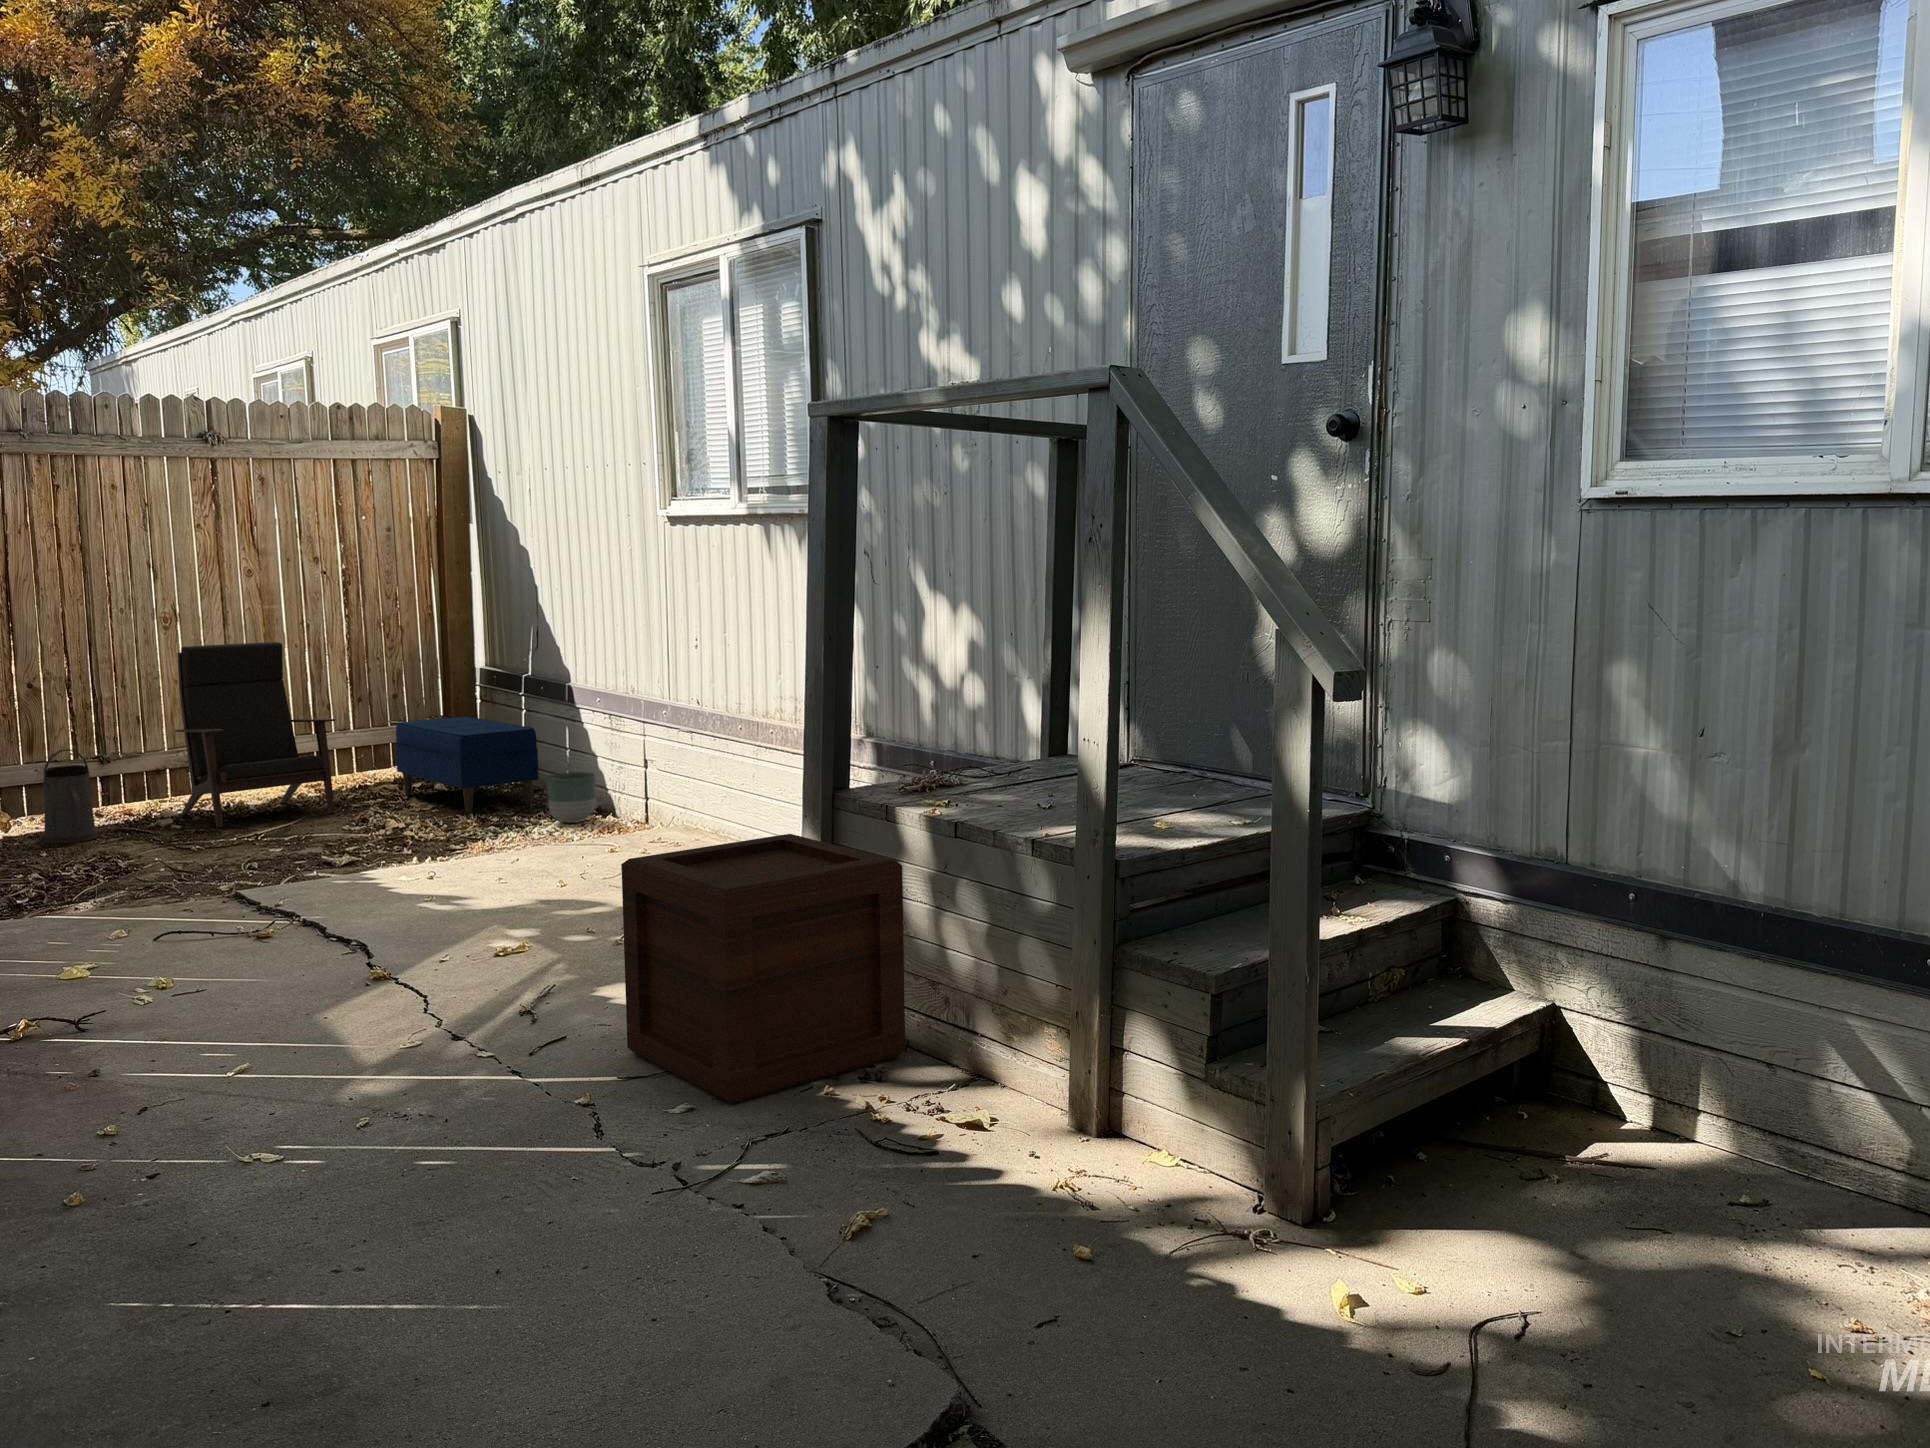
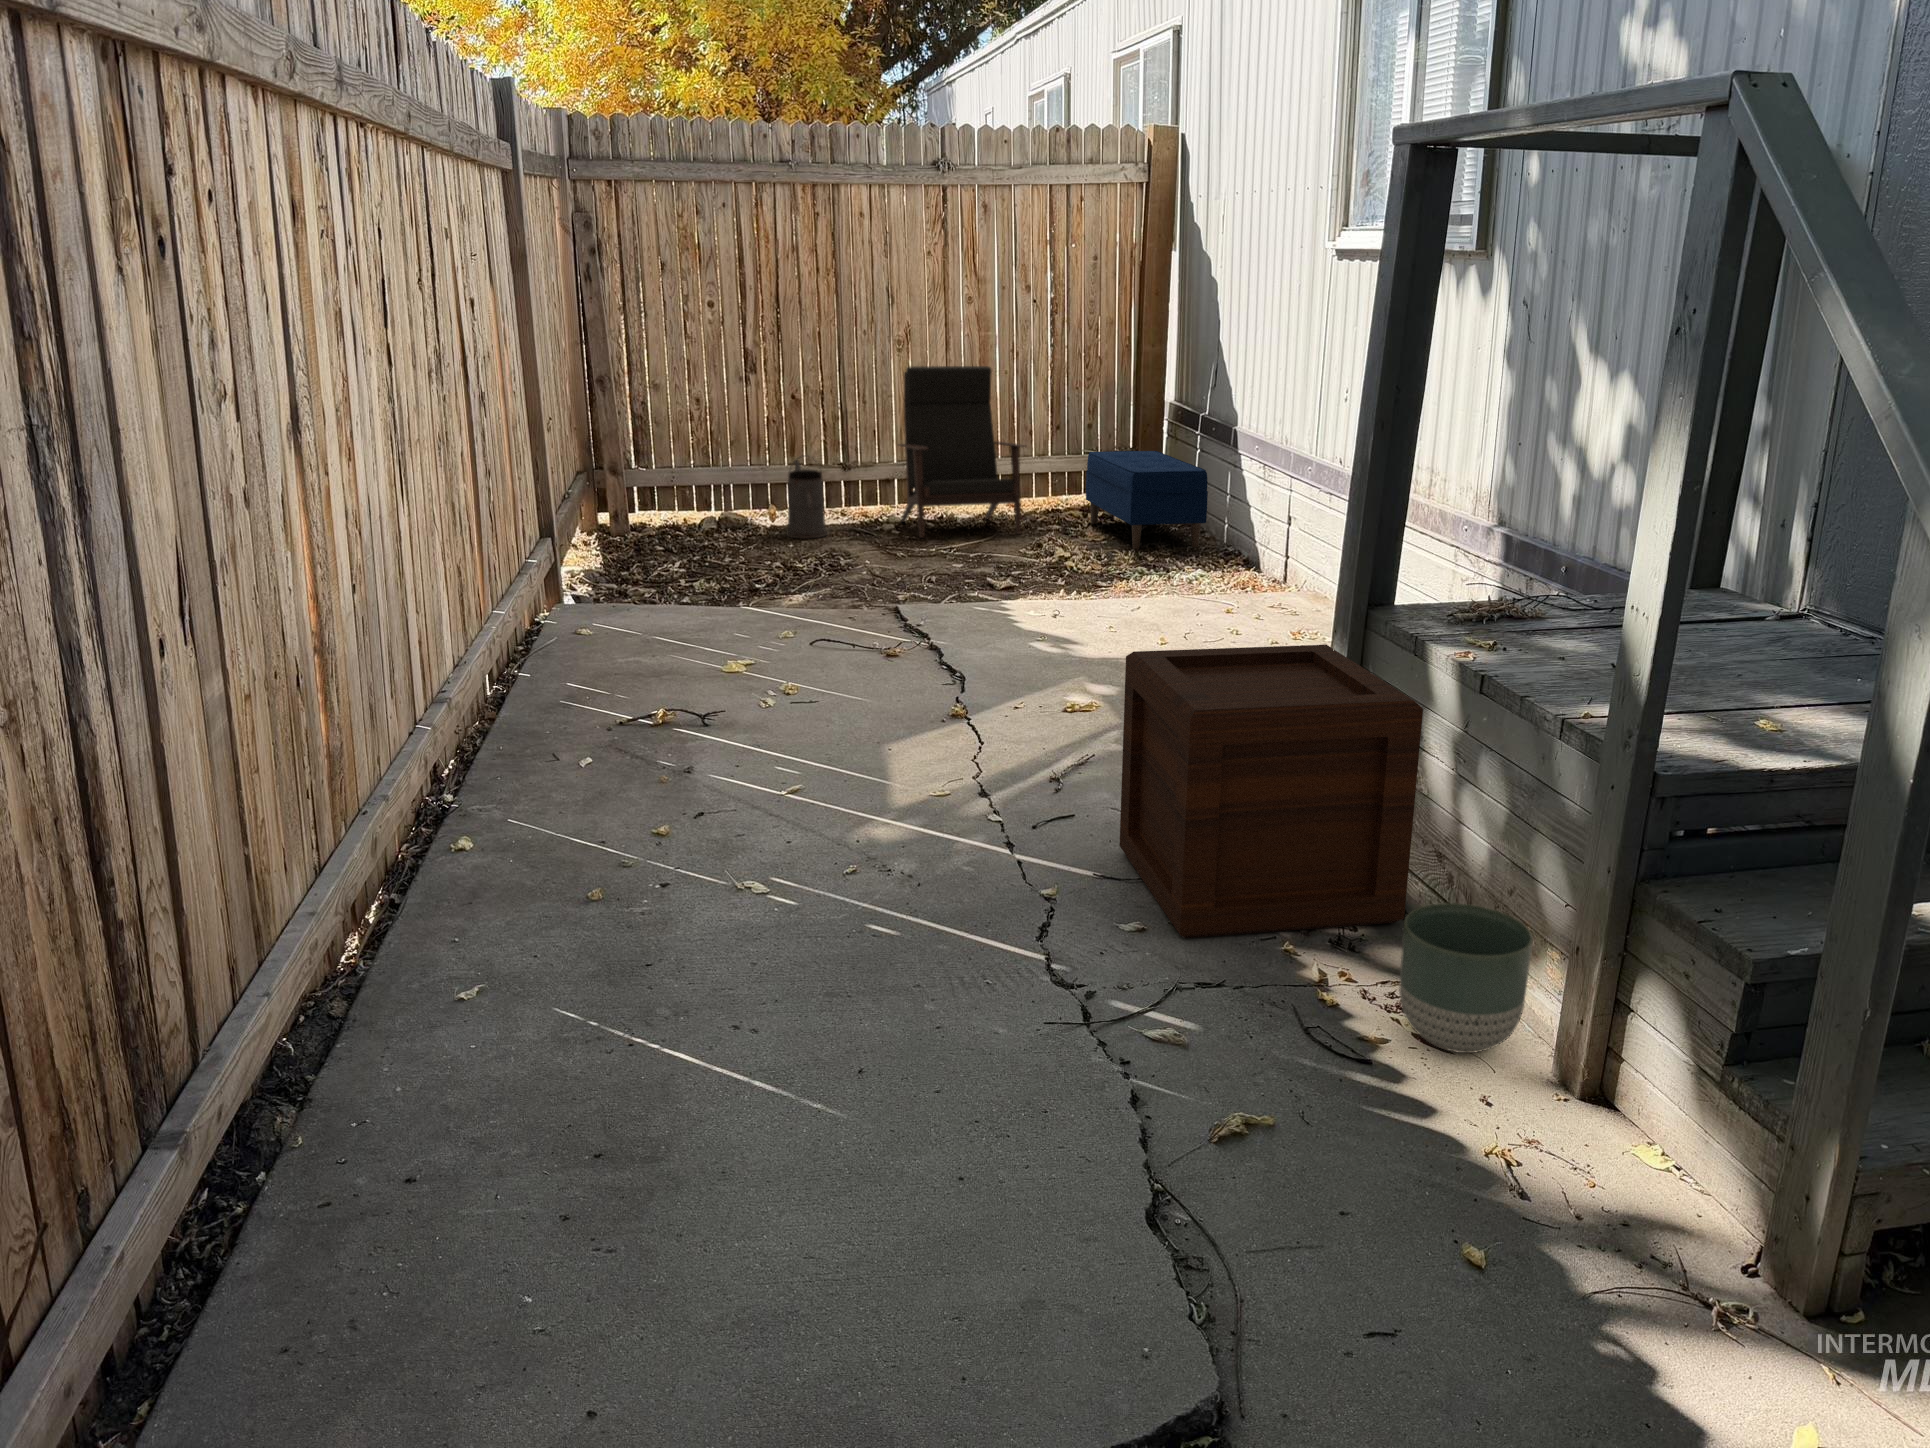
planter: present [547,772,596,823] -> present [1399,903,1533,1053]

